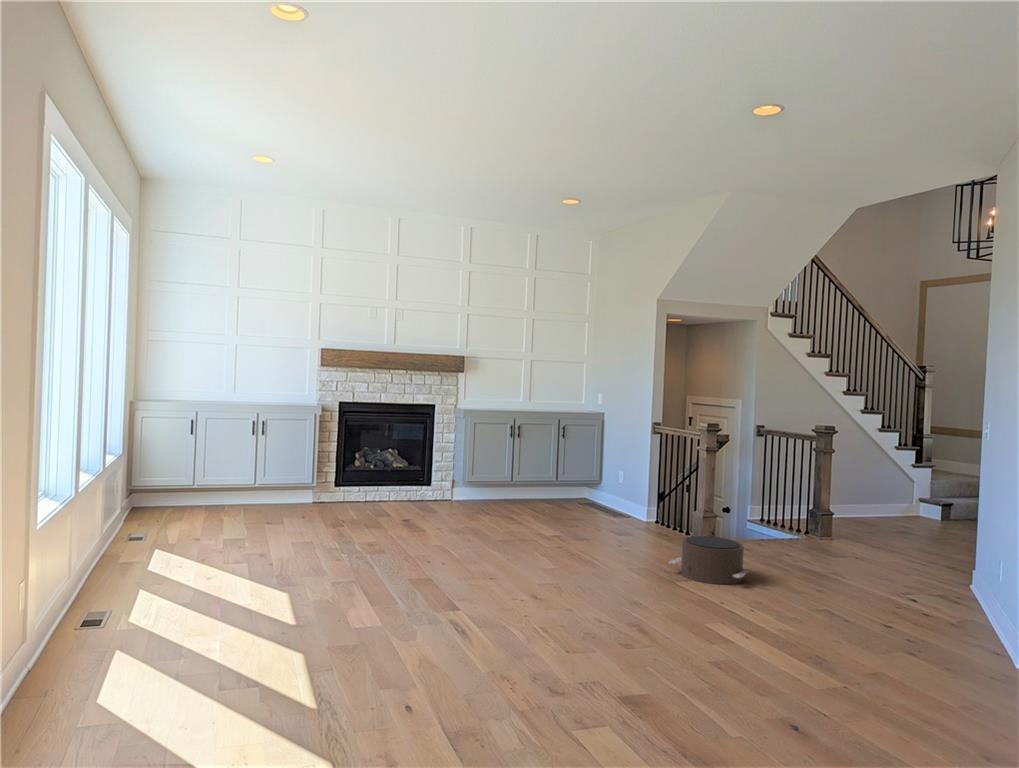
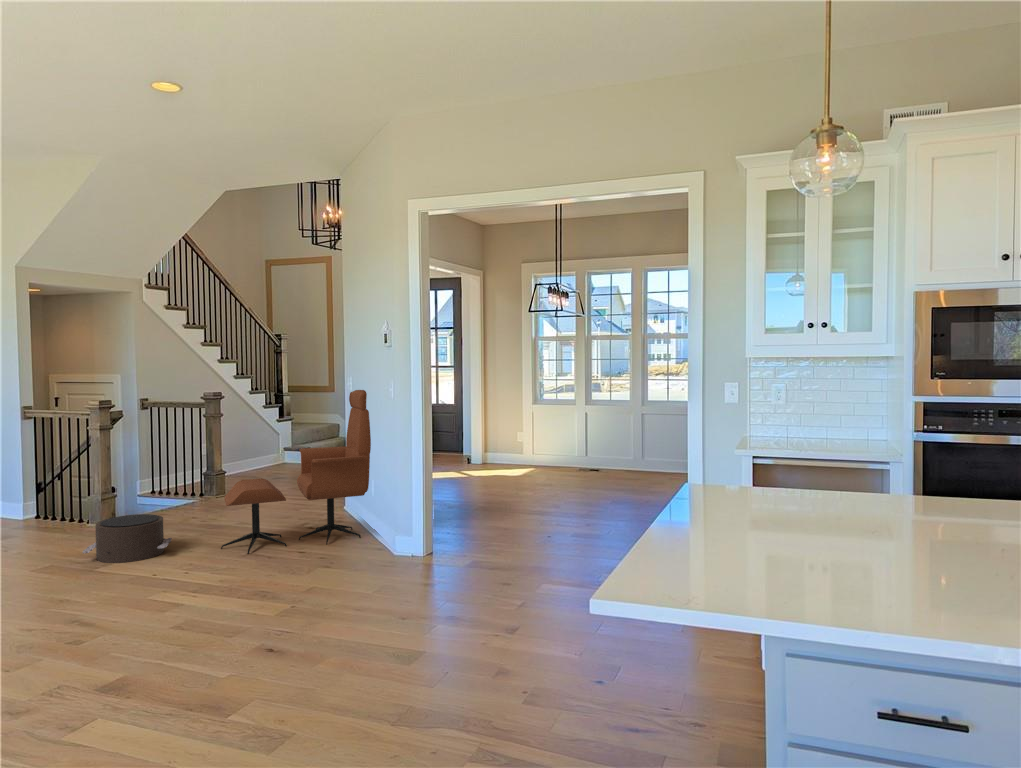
lounge chair: none [797,436,1001,630] -> present [221,390,371,554]

